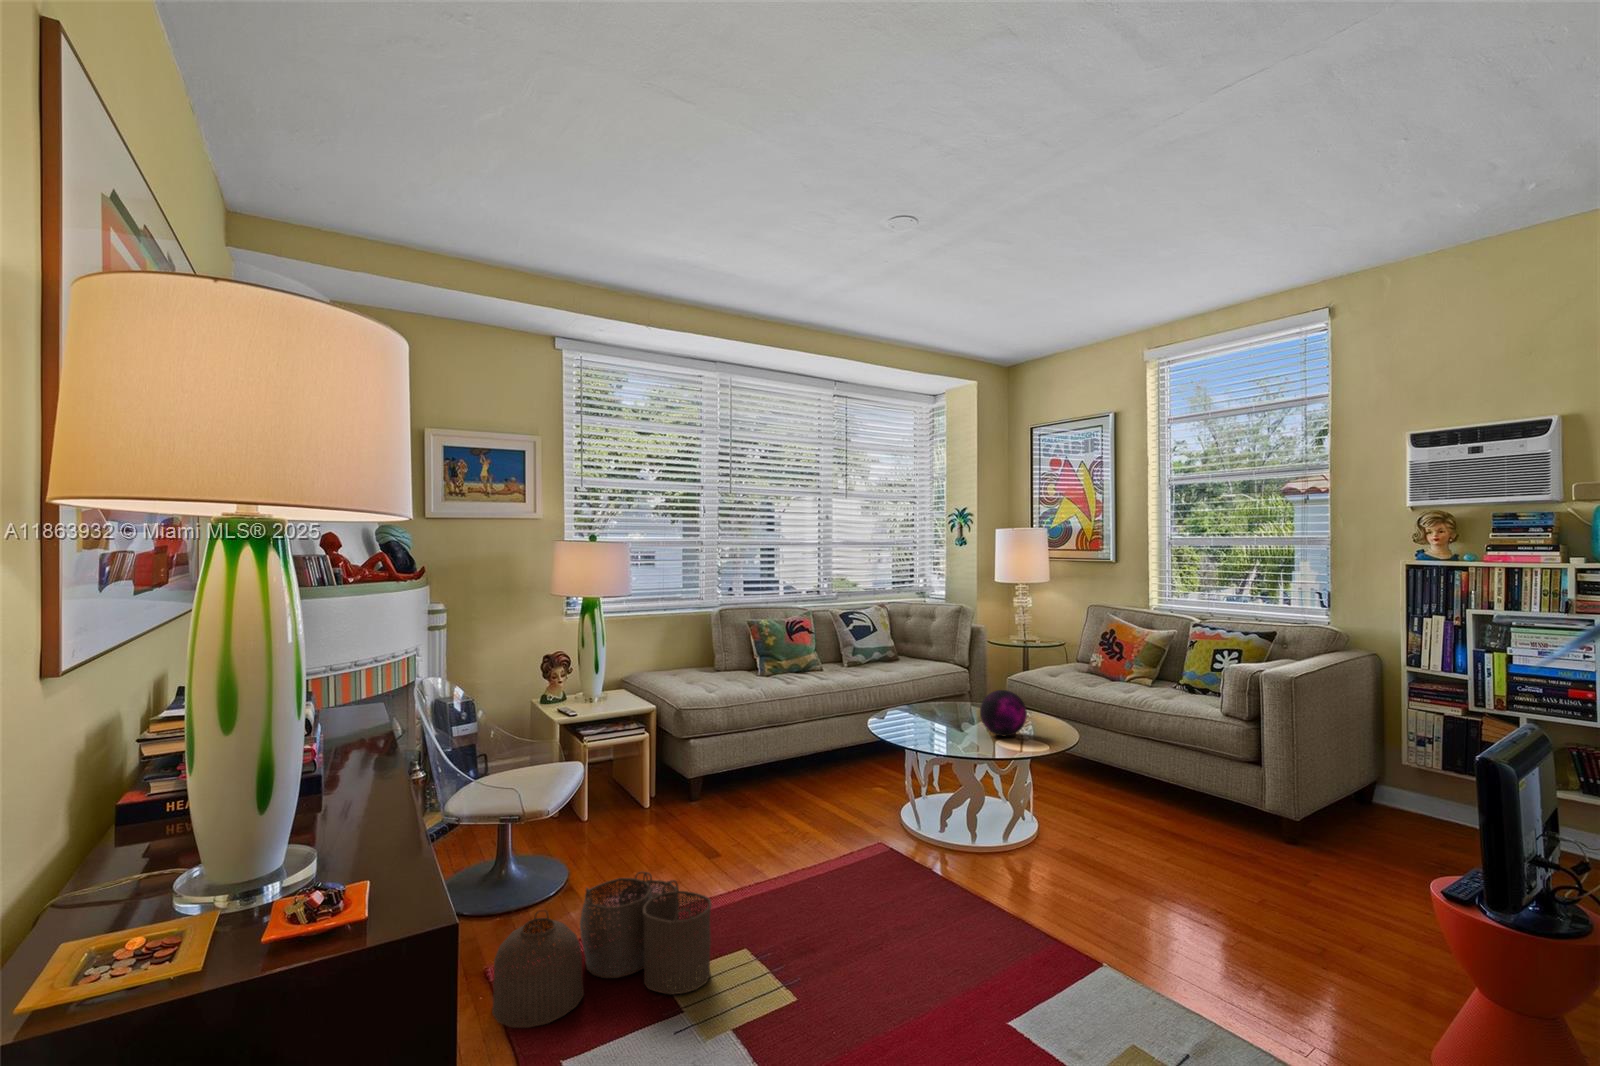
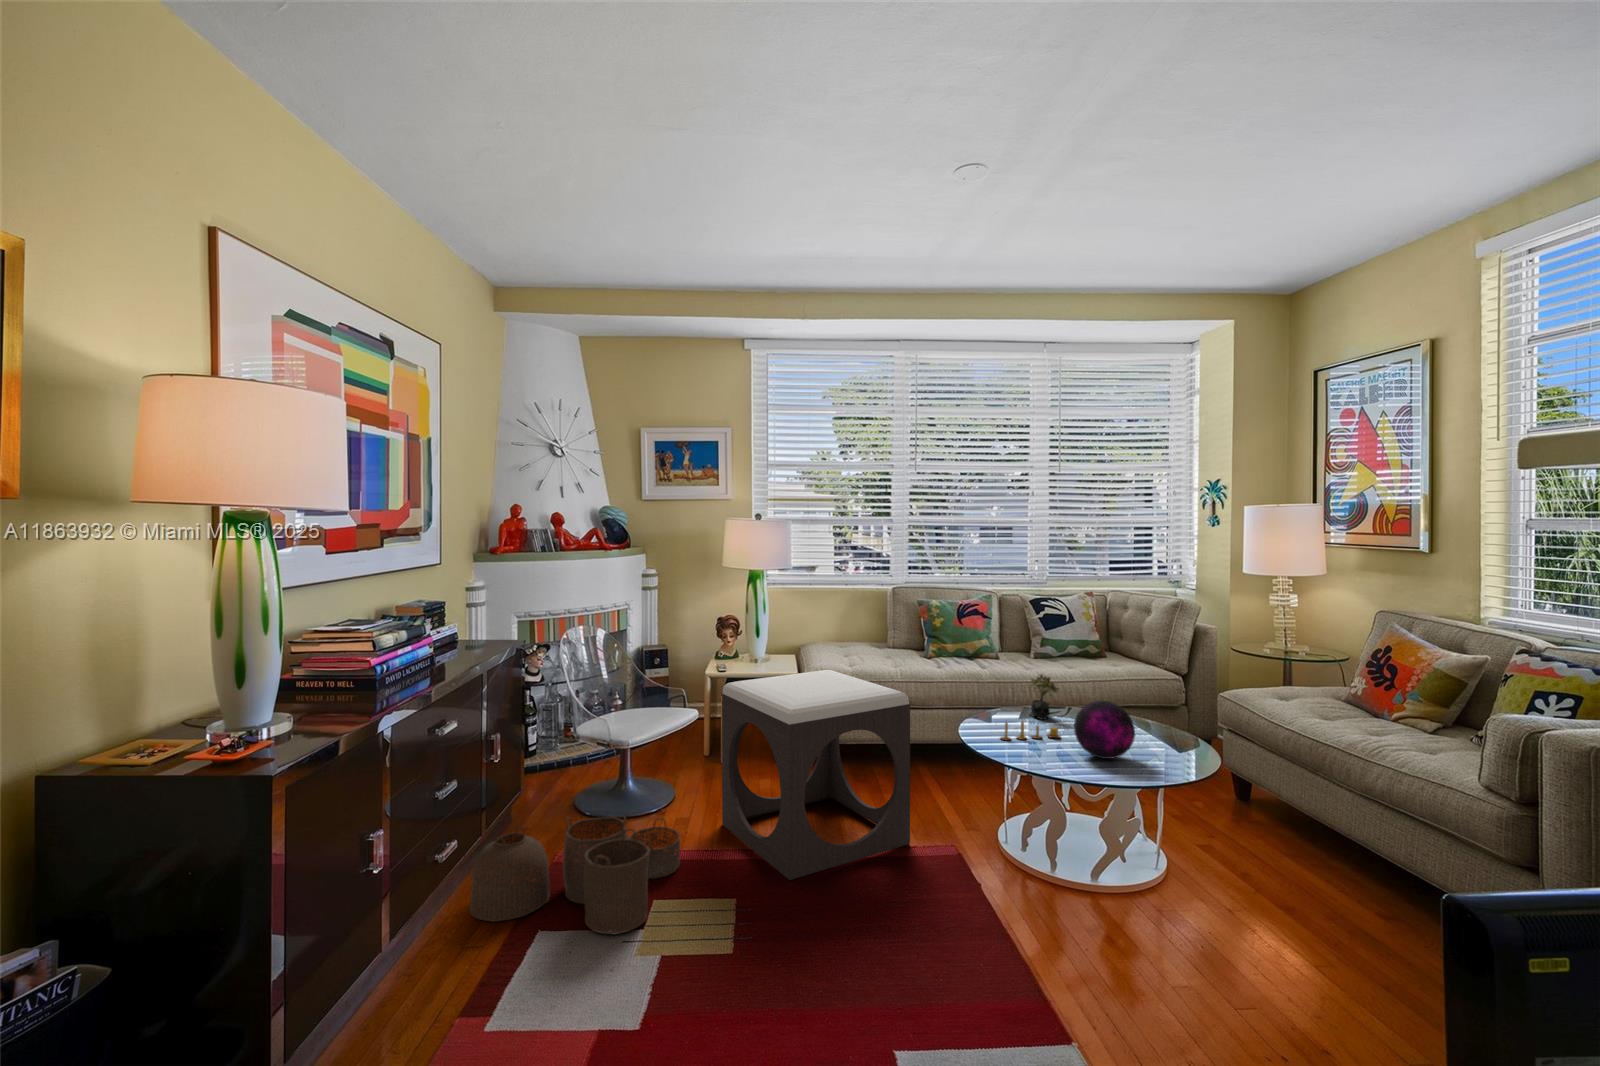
succulent plant: none [902,677,927,716] -> present [1029,674,1058,720]
footstool: none [668,694,852,898] -> present [722,670,910,880]
candle: none [914,715,953,735] -> present [1001,722,1060,740]

